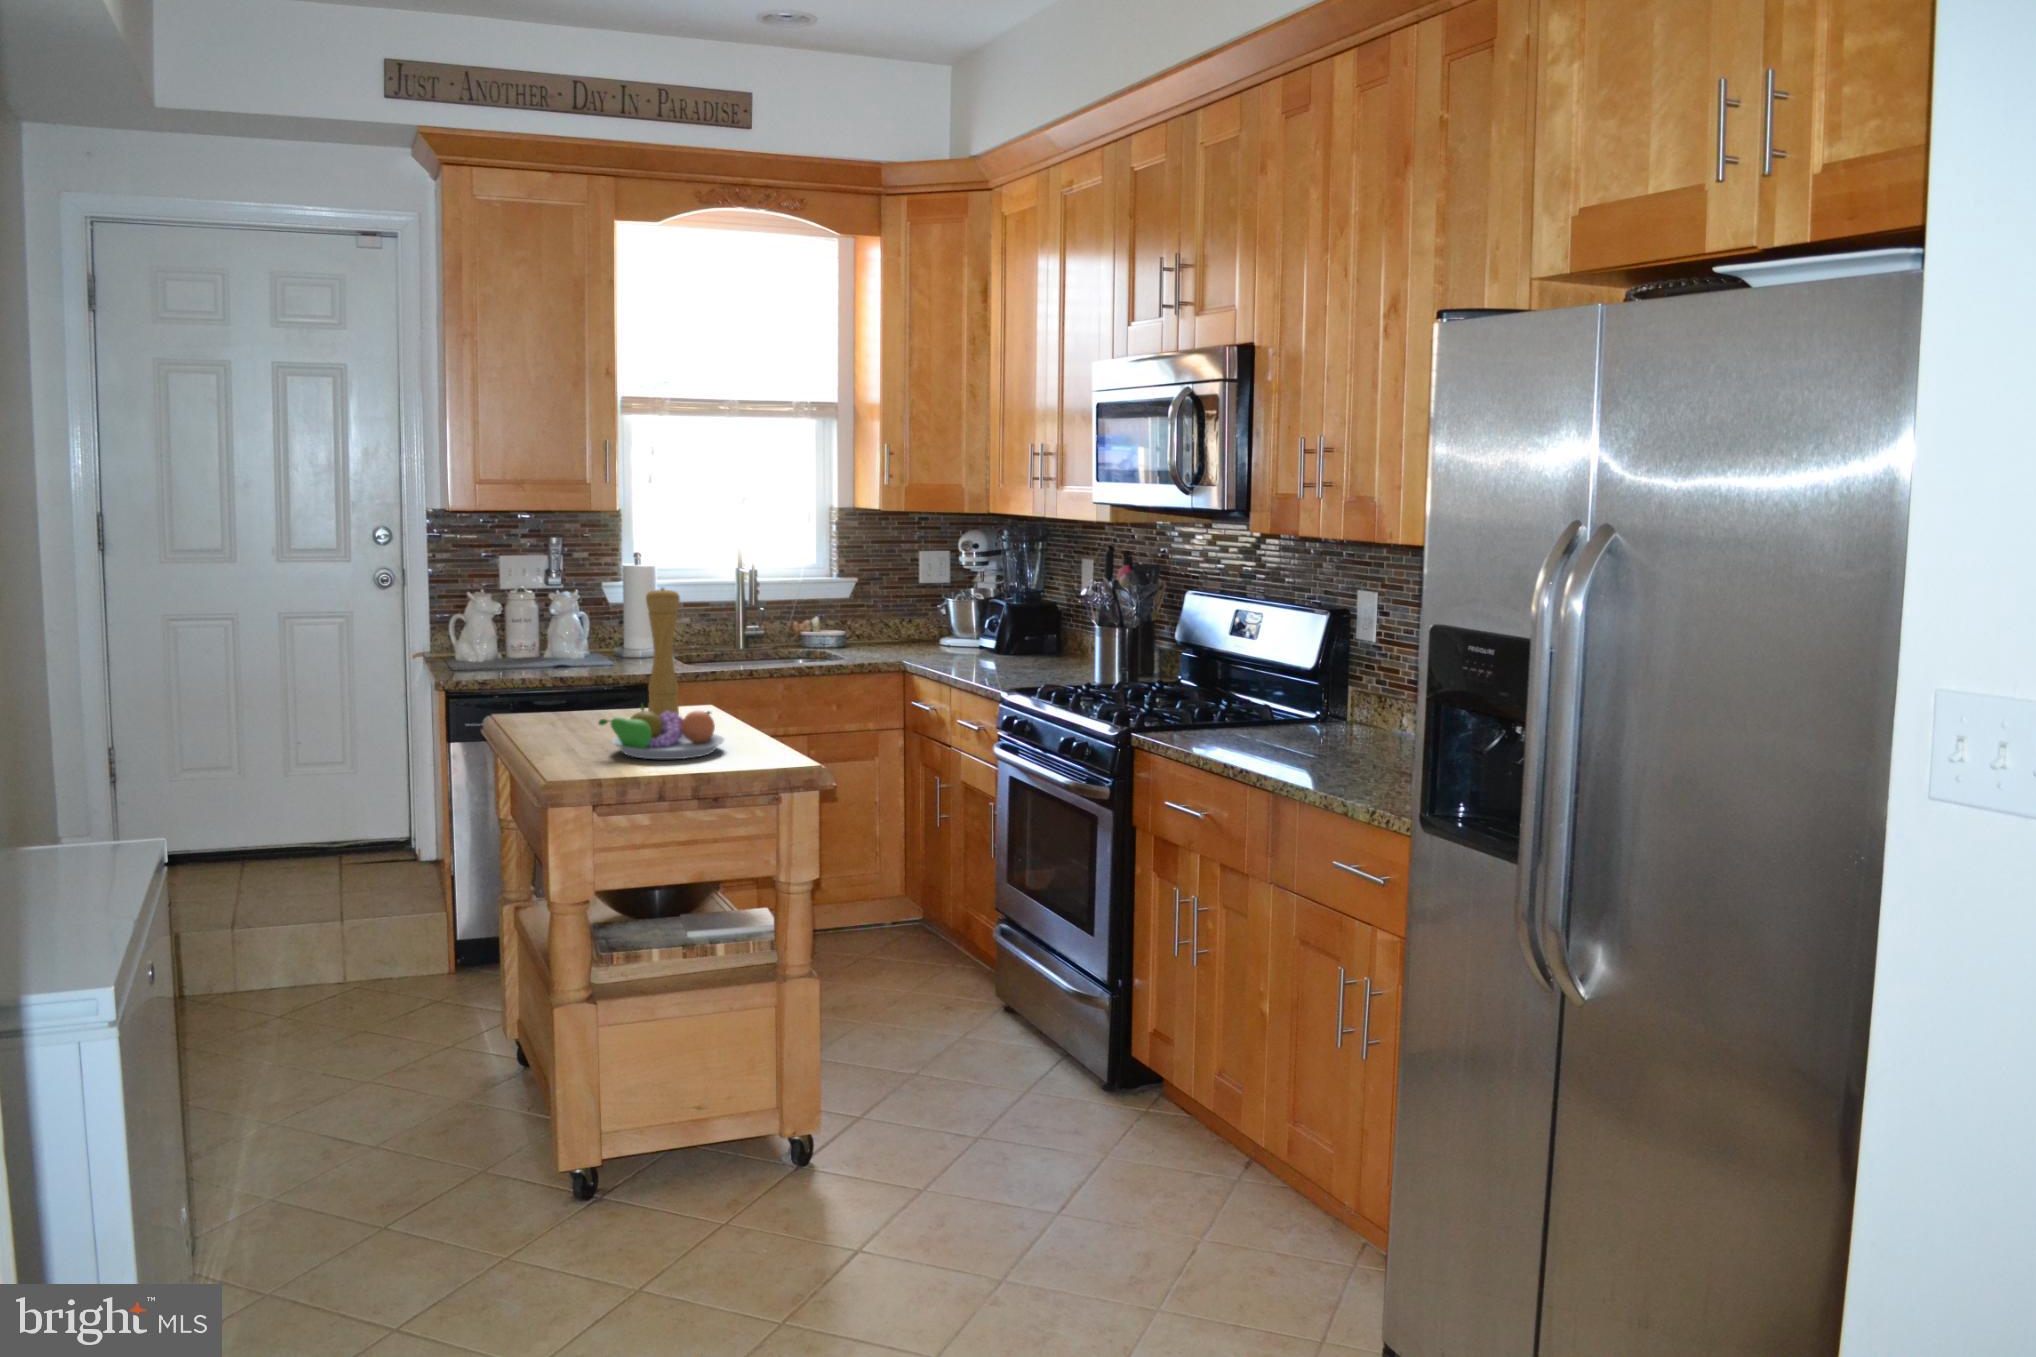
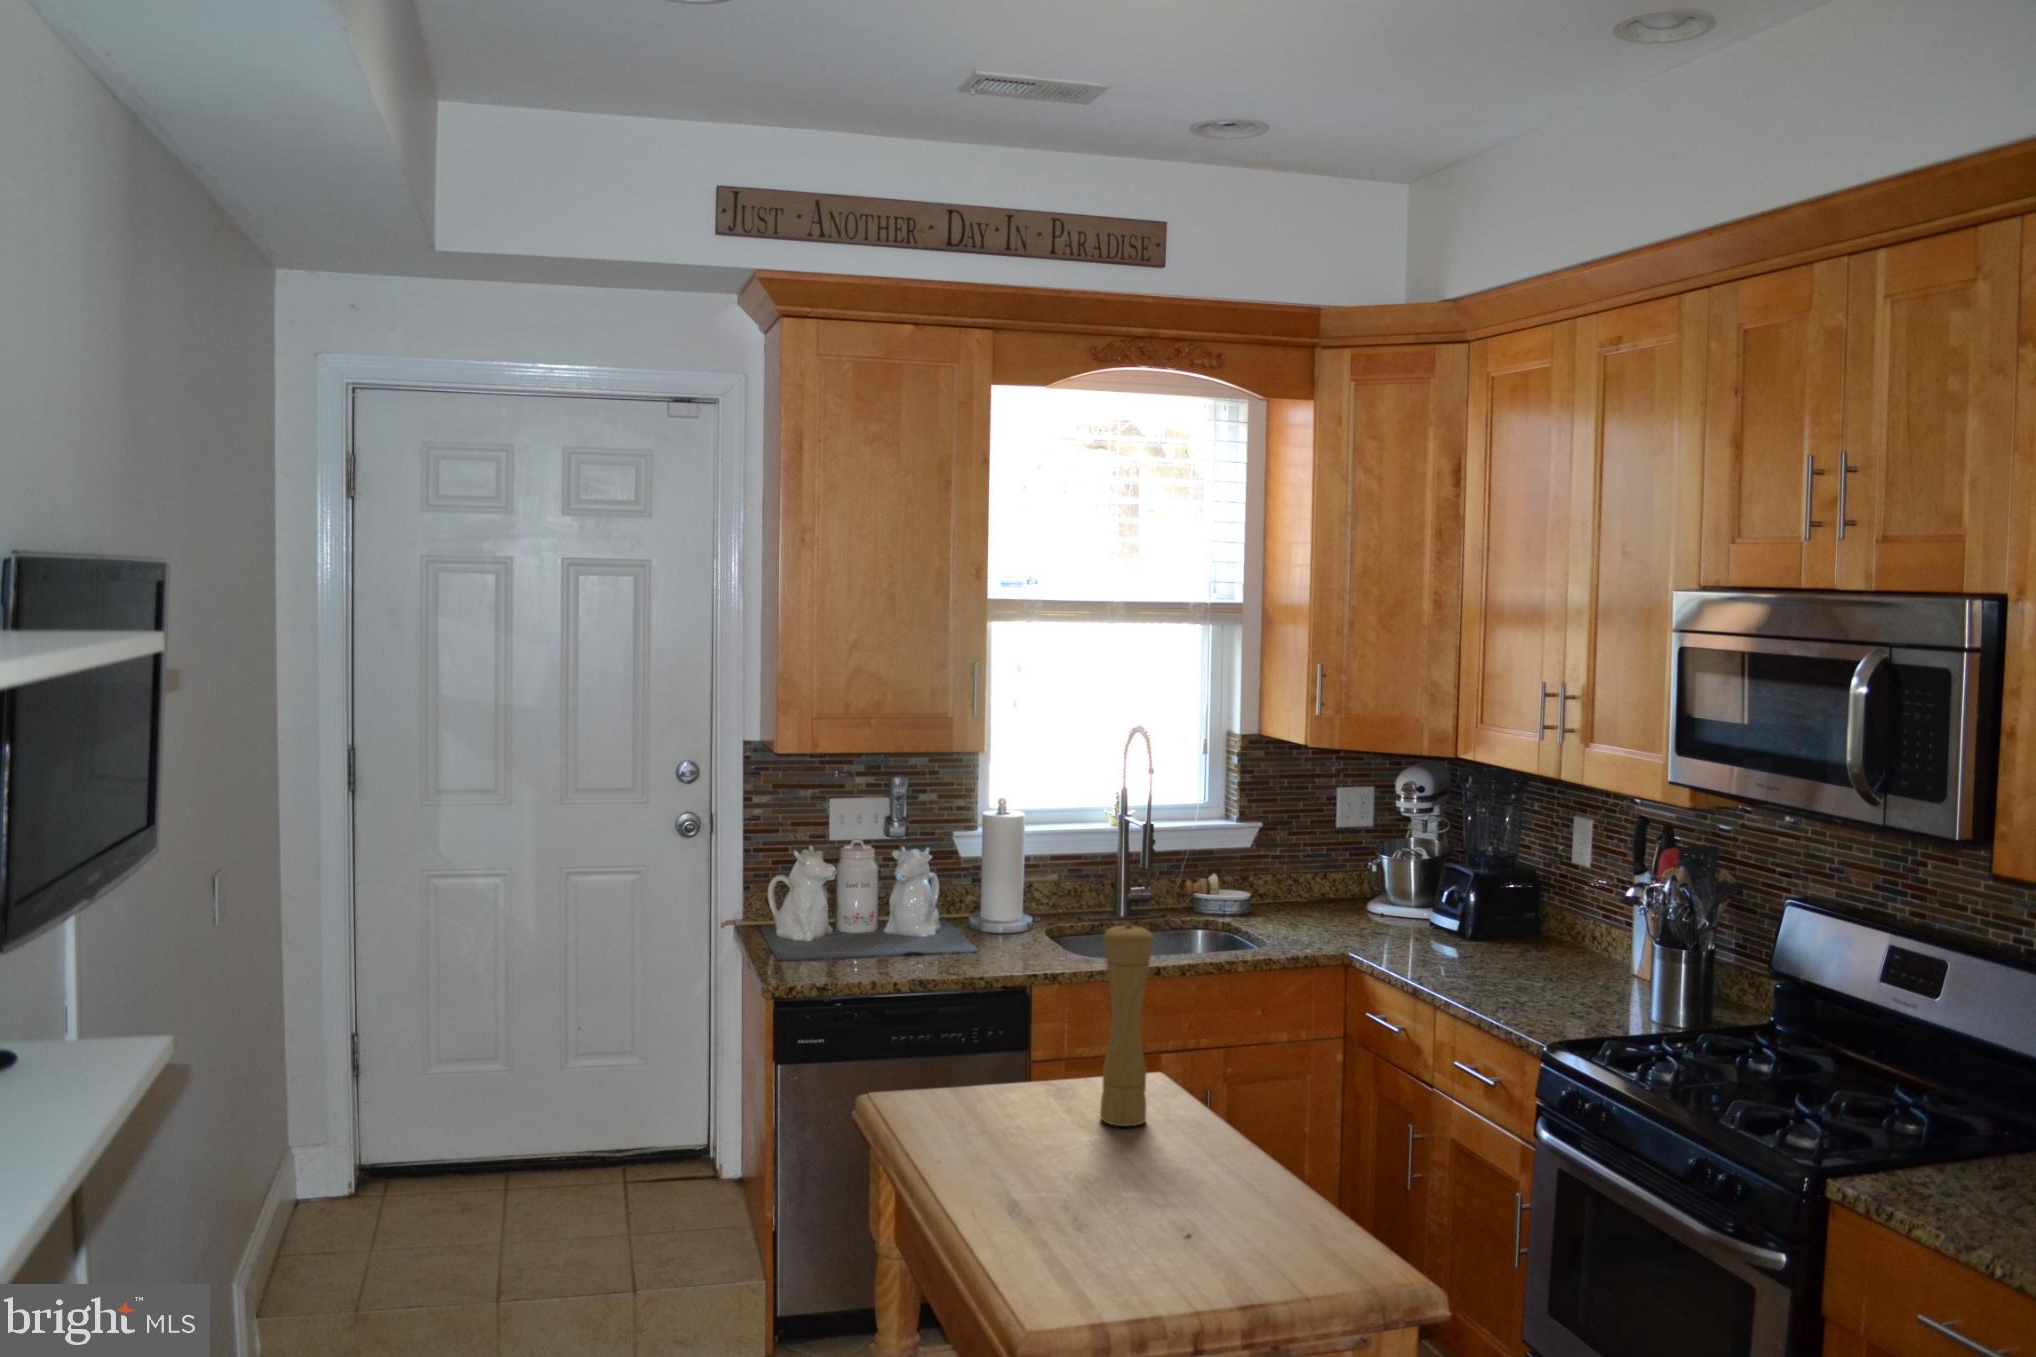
fruit bowl: present [599,705,724,759] -> none [1070,1140,1269,1259]

